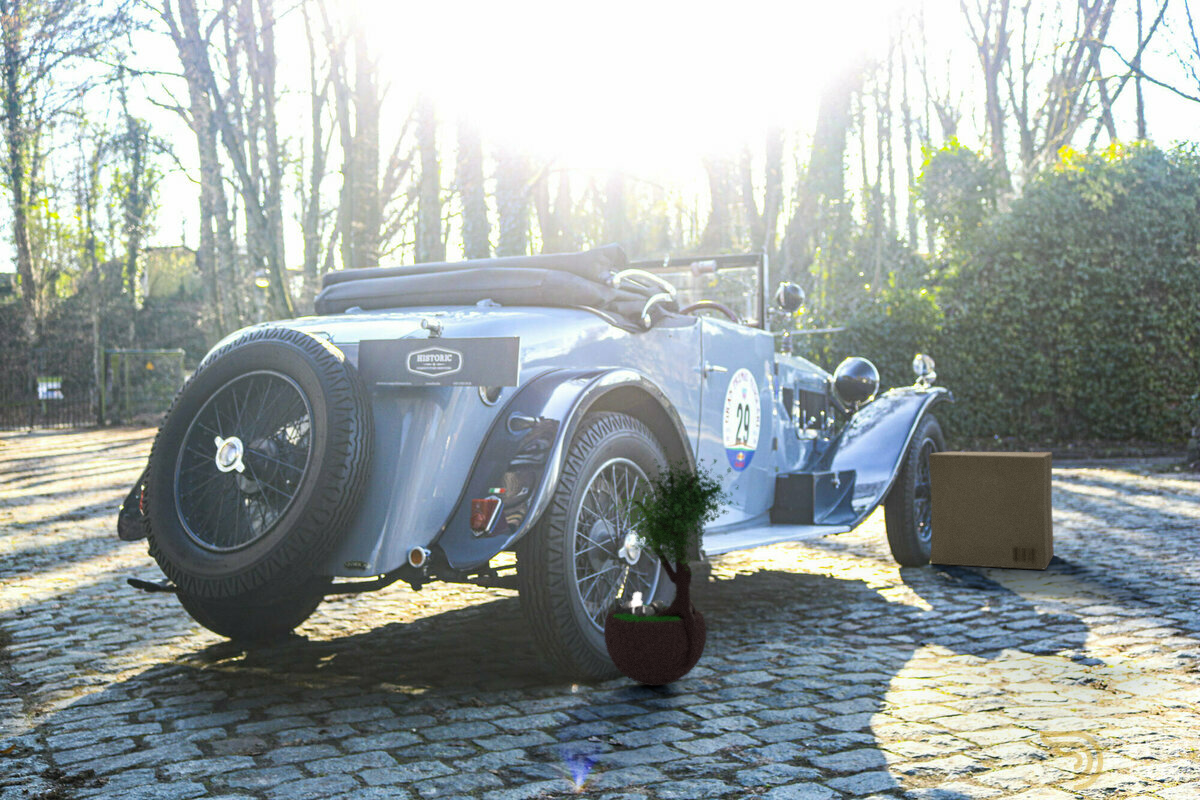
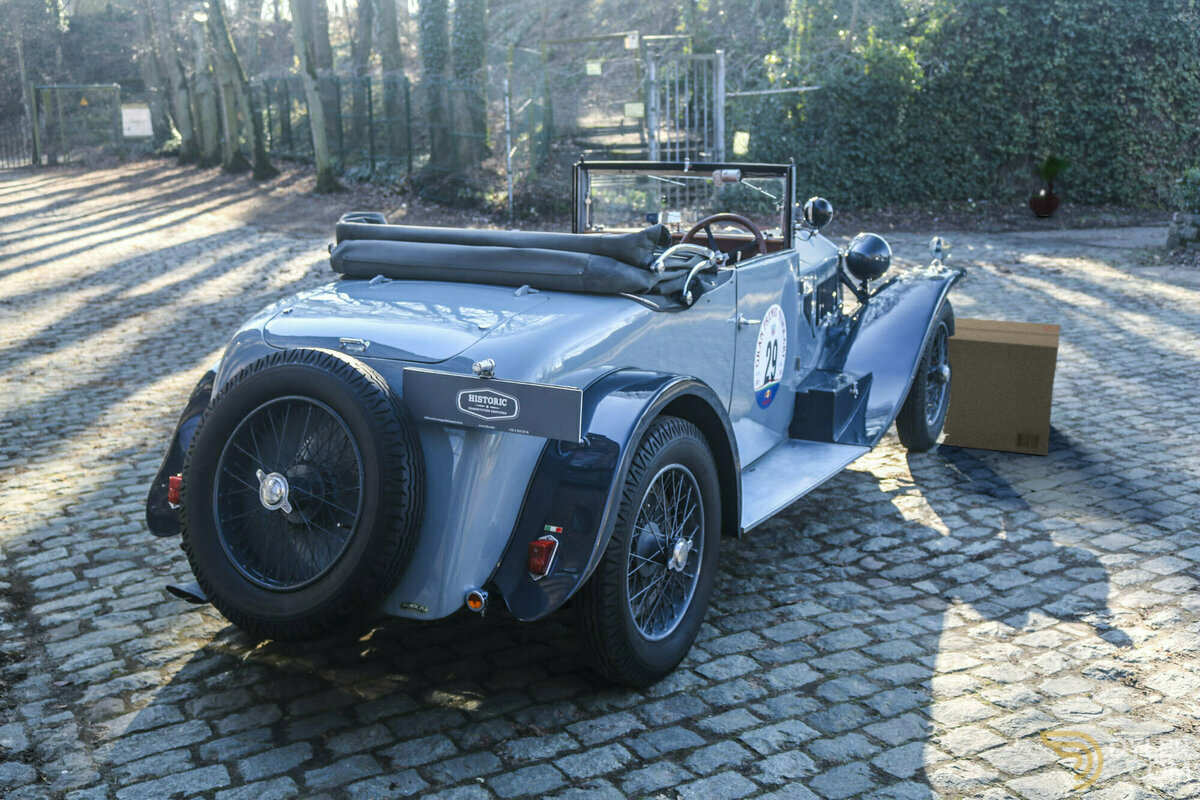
potted tree: present [604,451,738,685] -> present [1029,154,1069,217]

